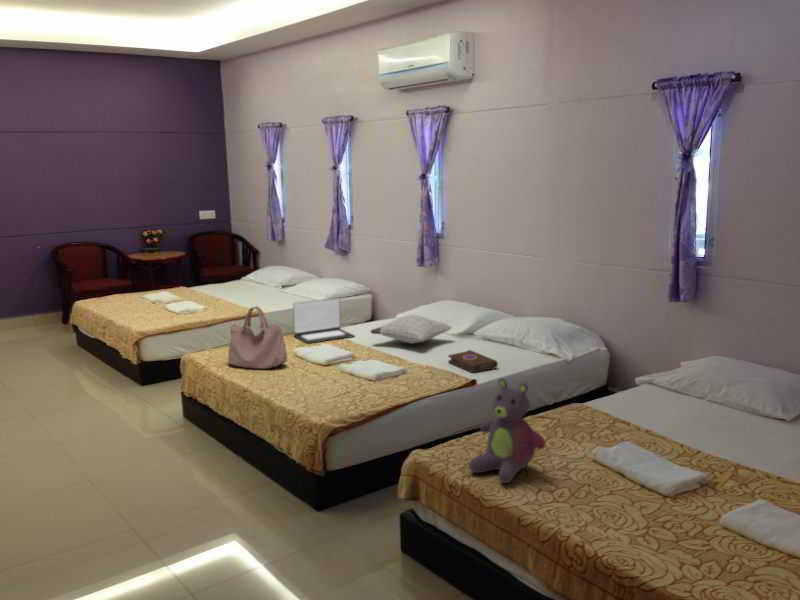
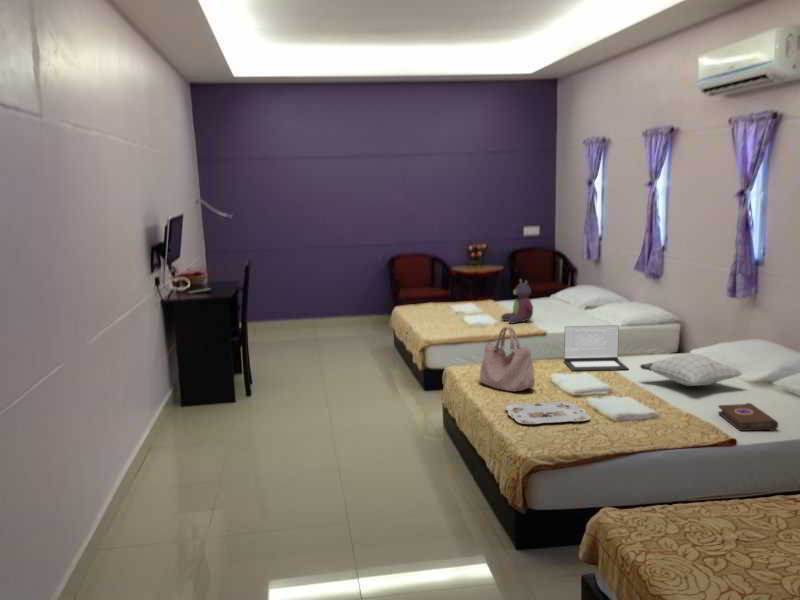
serving tray: none [273,371,354,395] -> present [505,401,590,424]
stuffed bear: present [469,378,545,483] -> present [501,279,533,323]

